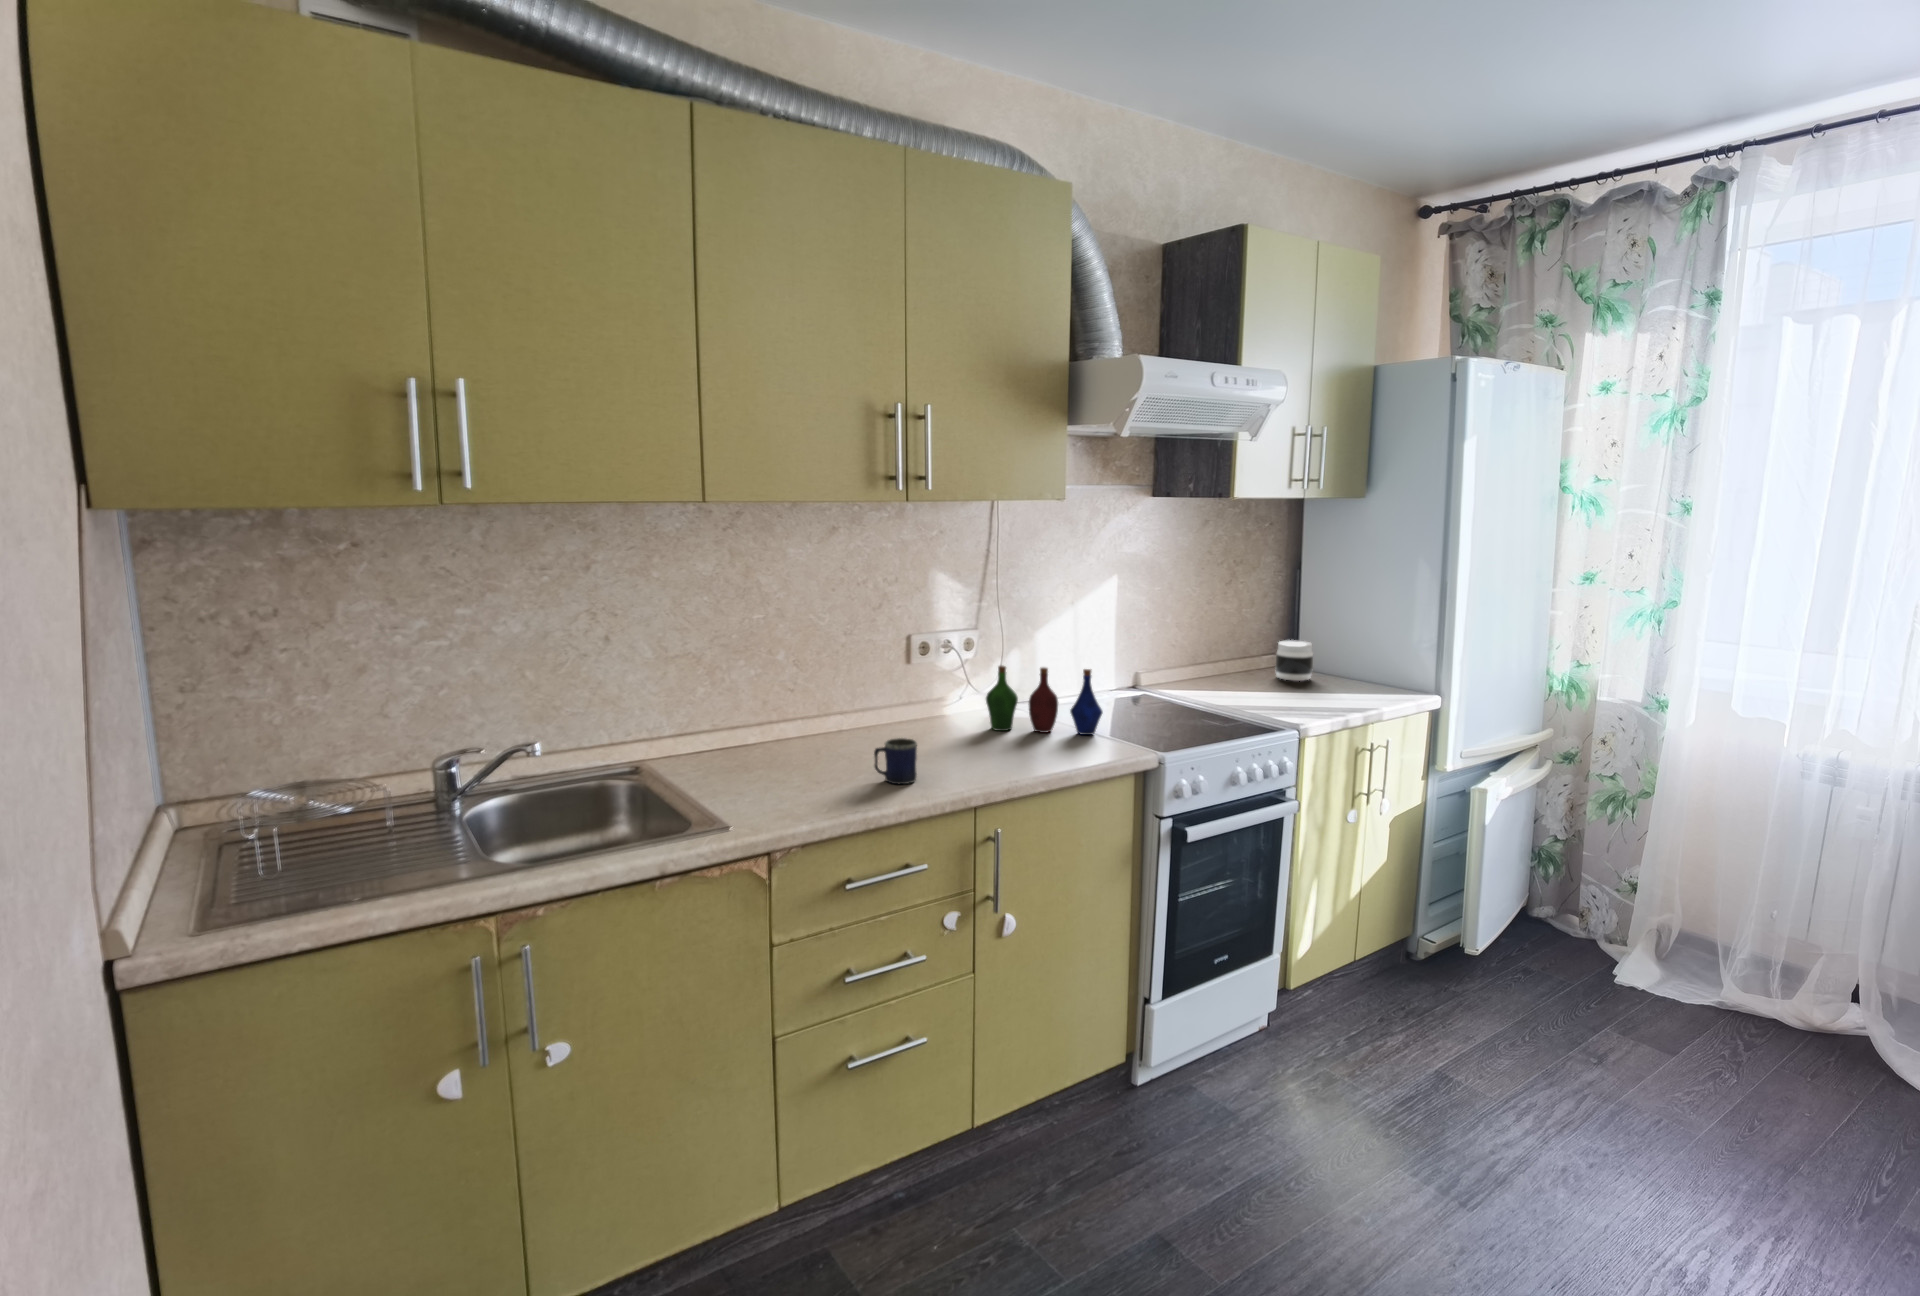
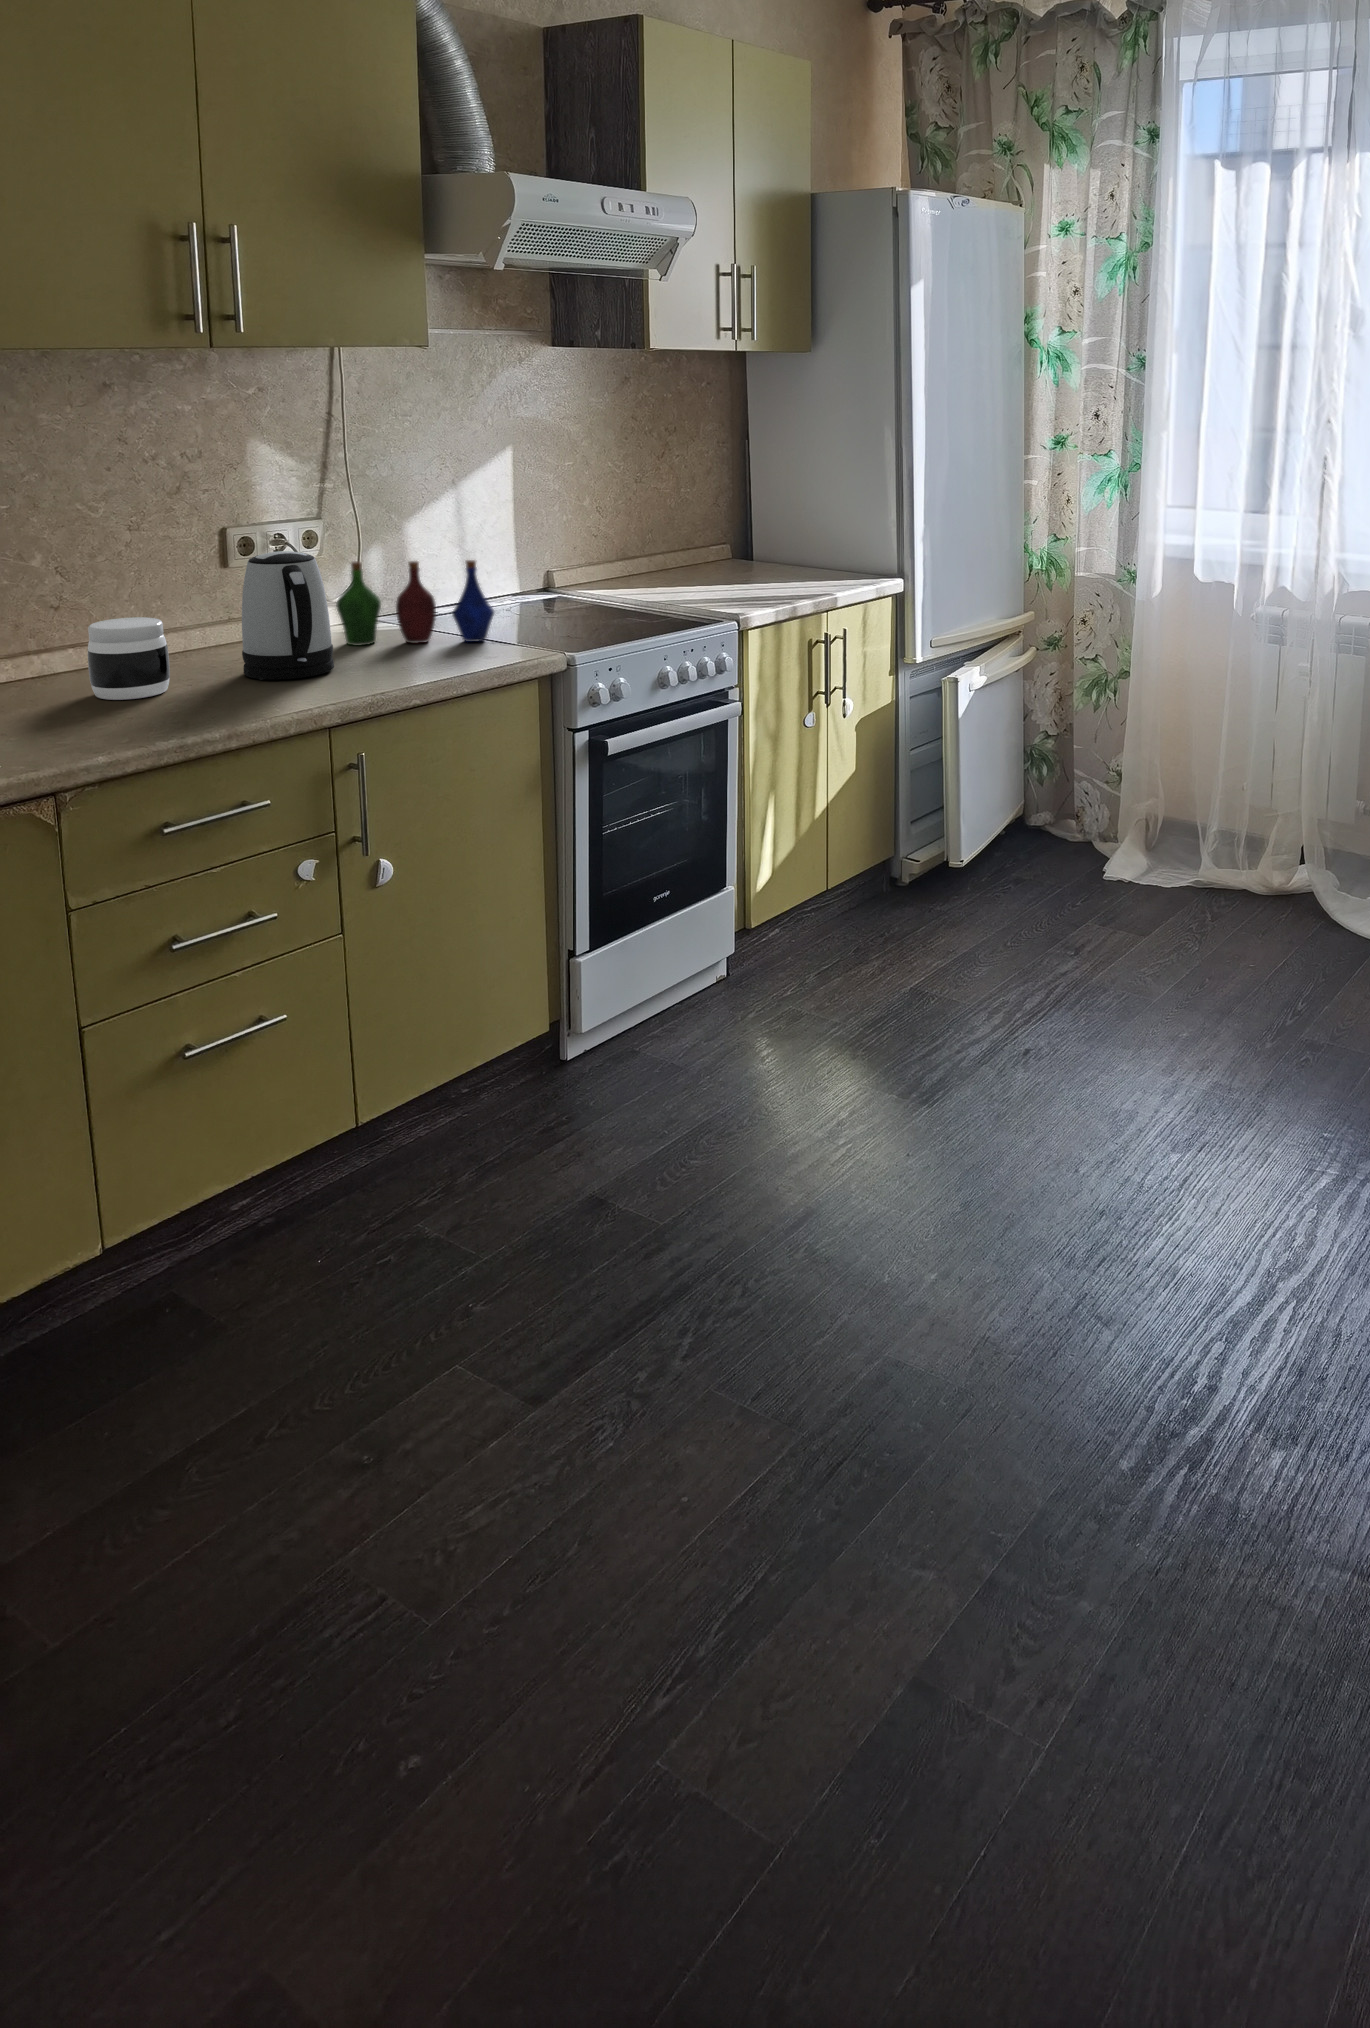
jar: present [1275,640,1313,681] -> present [88,617,170,700]
kettle: none [920,658,984,759] -> present [242,551,334,679]
mug: present [874,738,917,784] -> none [176,653,239,711]

